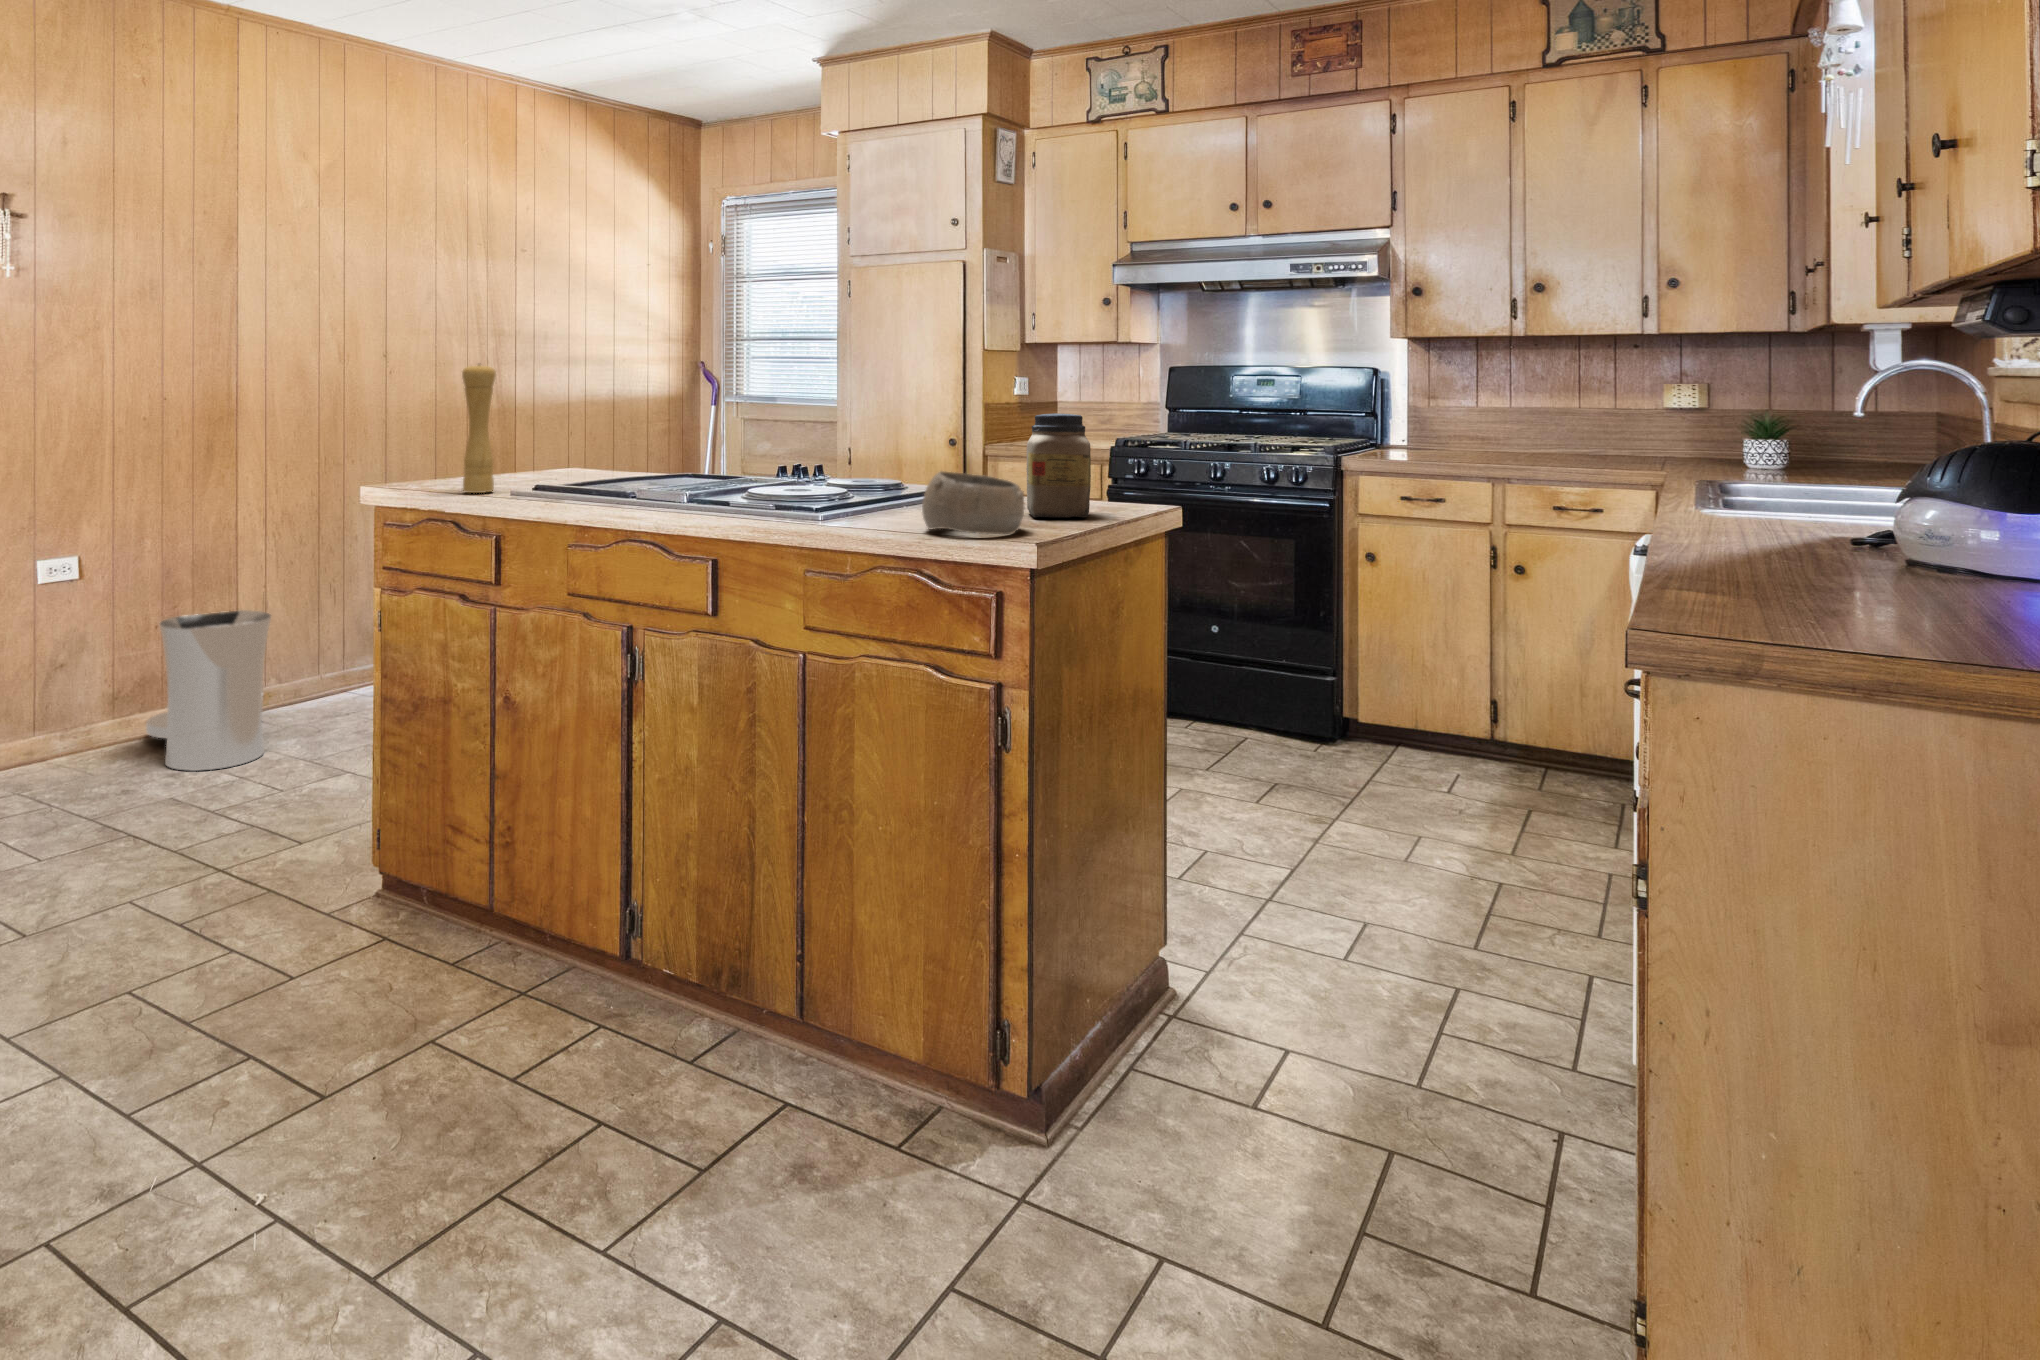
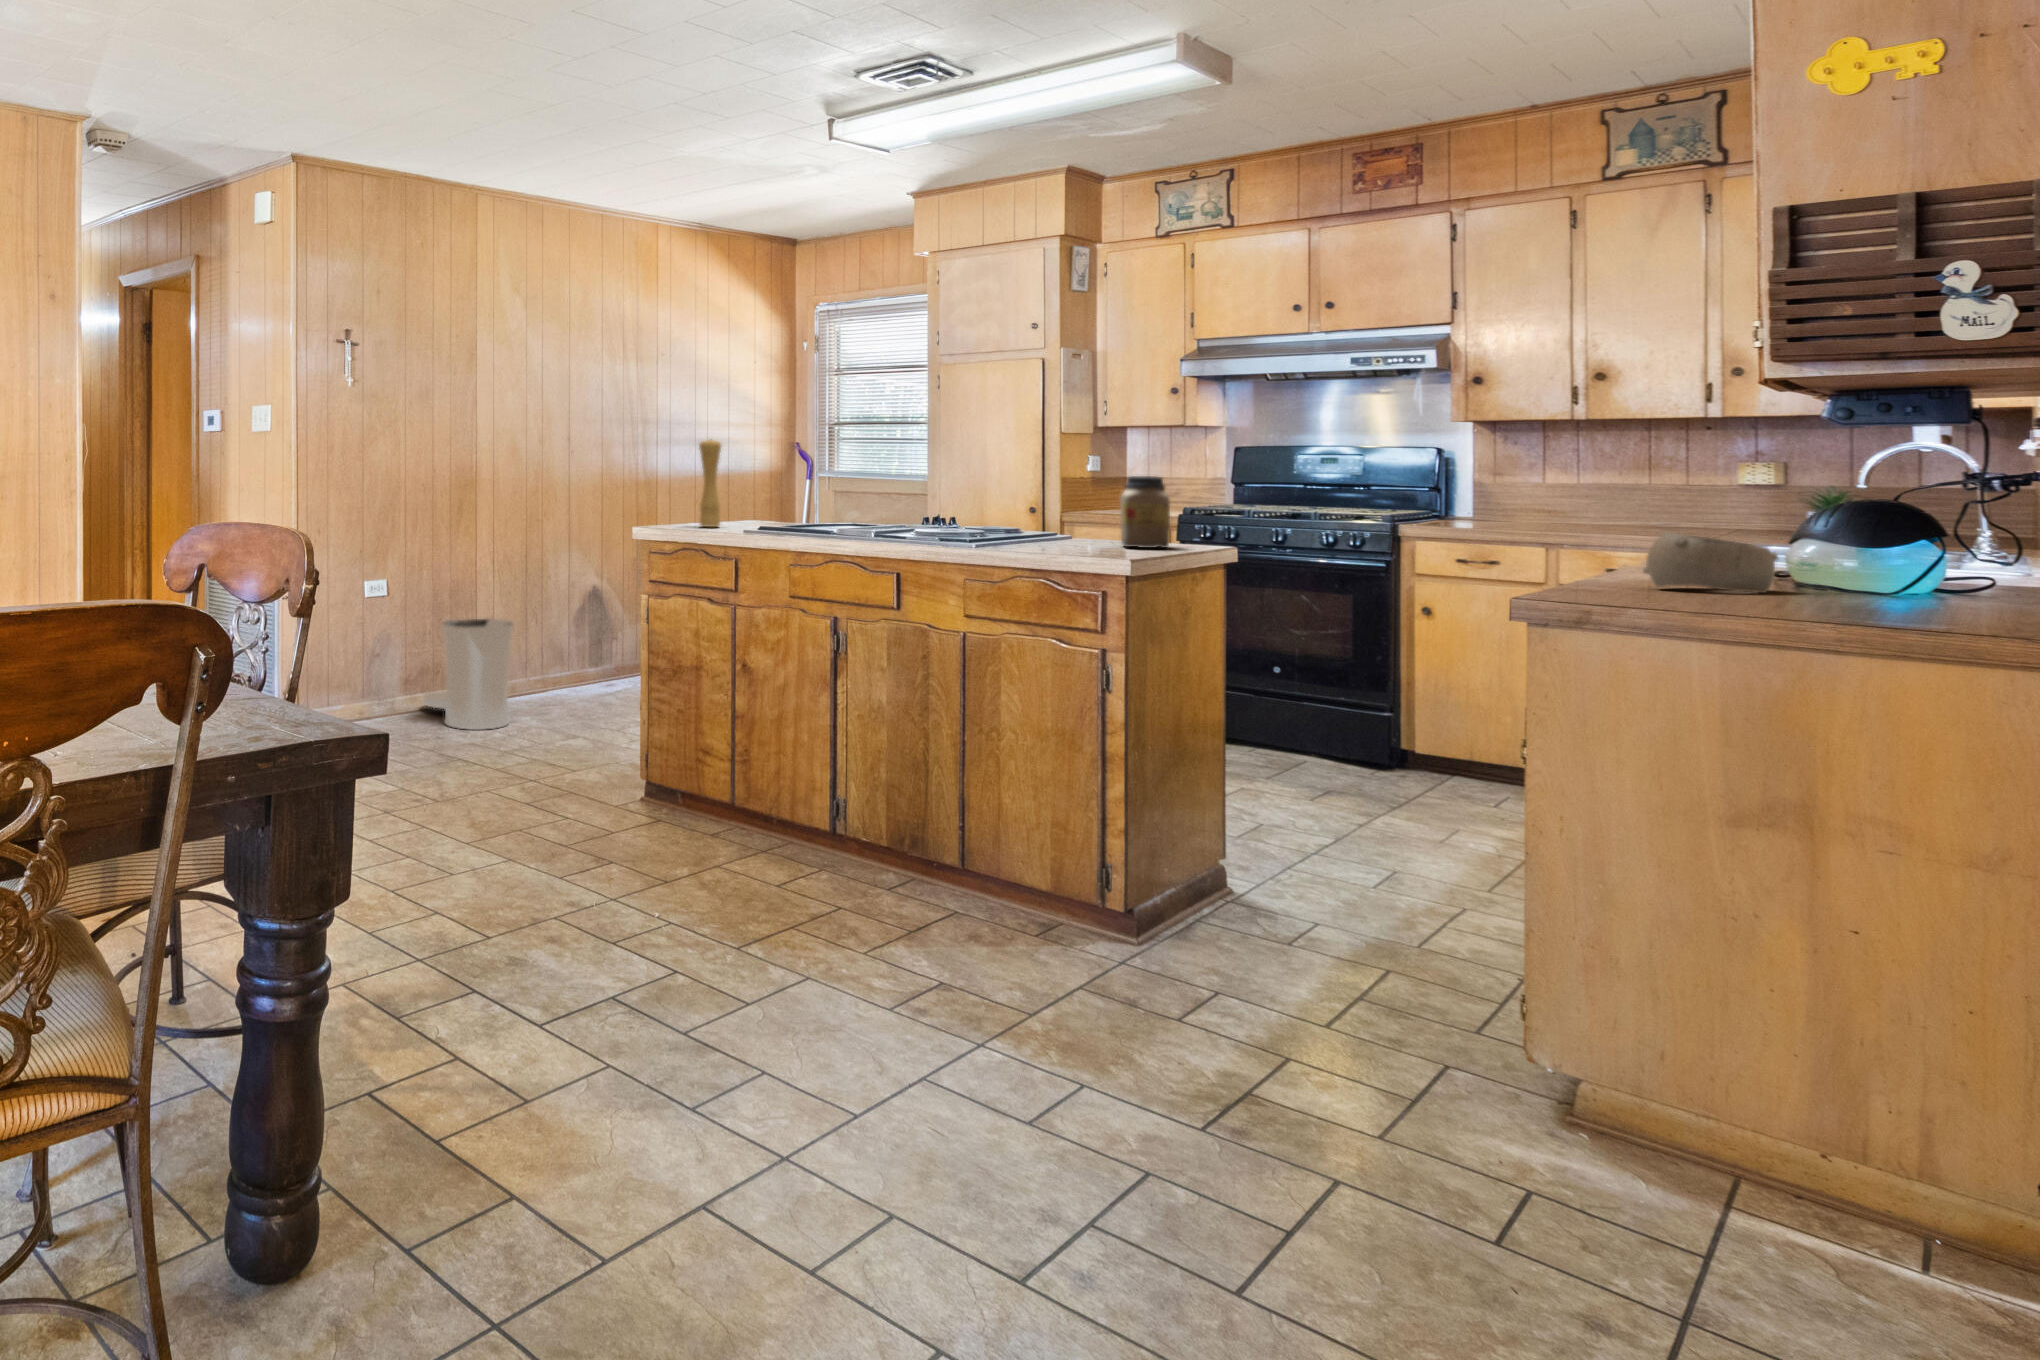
bowl: present [922,471,1024,534] -> present [1643,532,1778,593]

